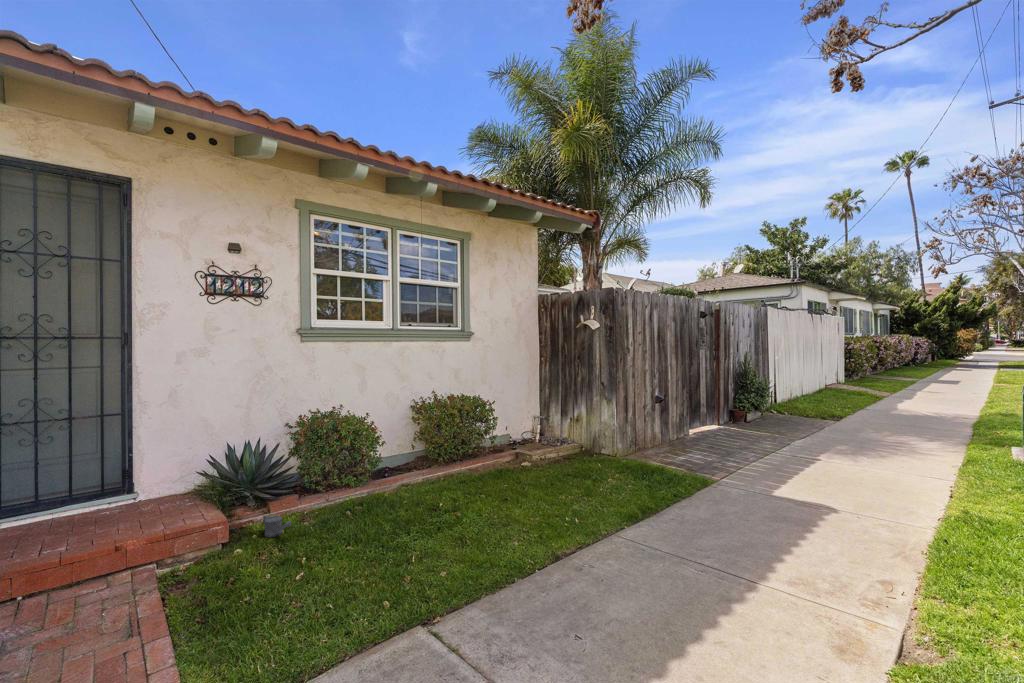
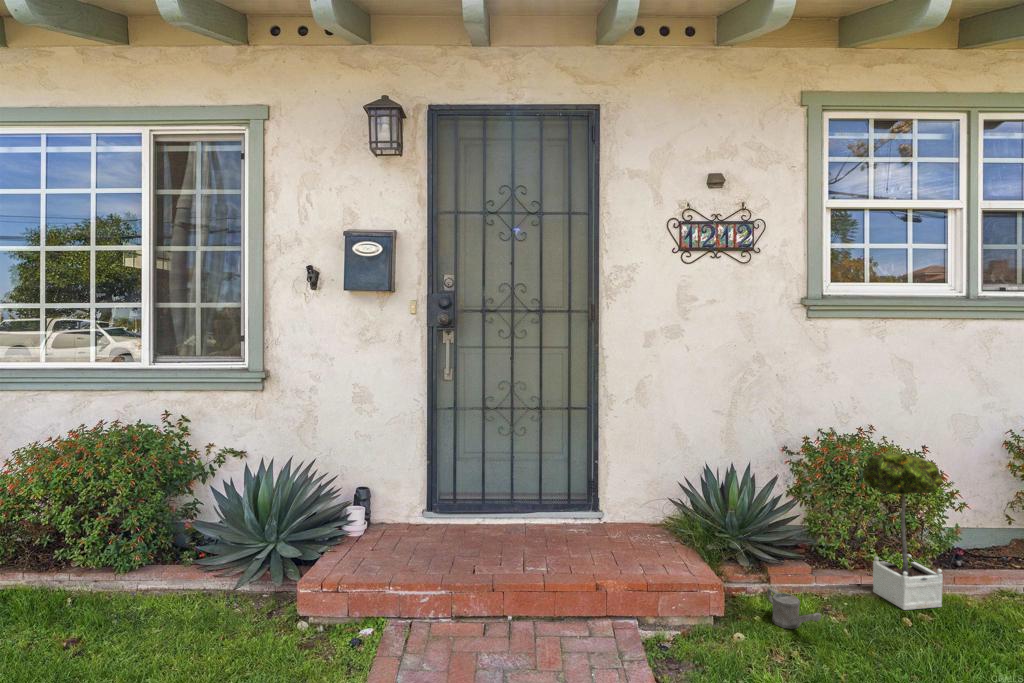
potted tree: none [327,419,369,508] -> present [863,453,944,610]

